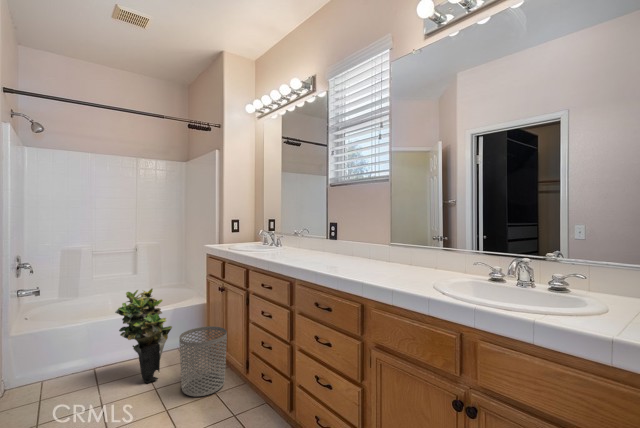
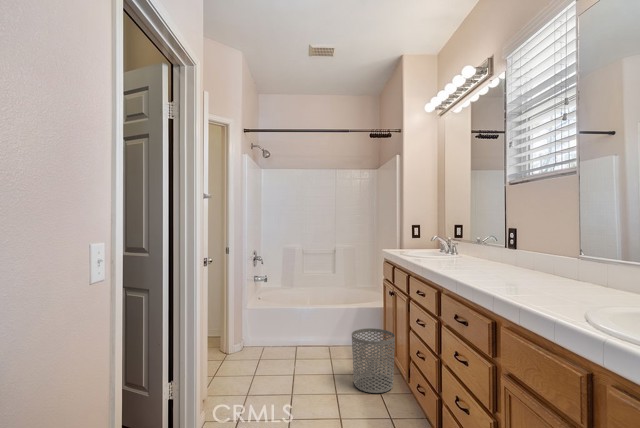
potted plant: present [115,289,172,383] -> none [307,287,352,370]

